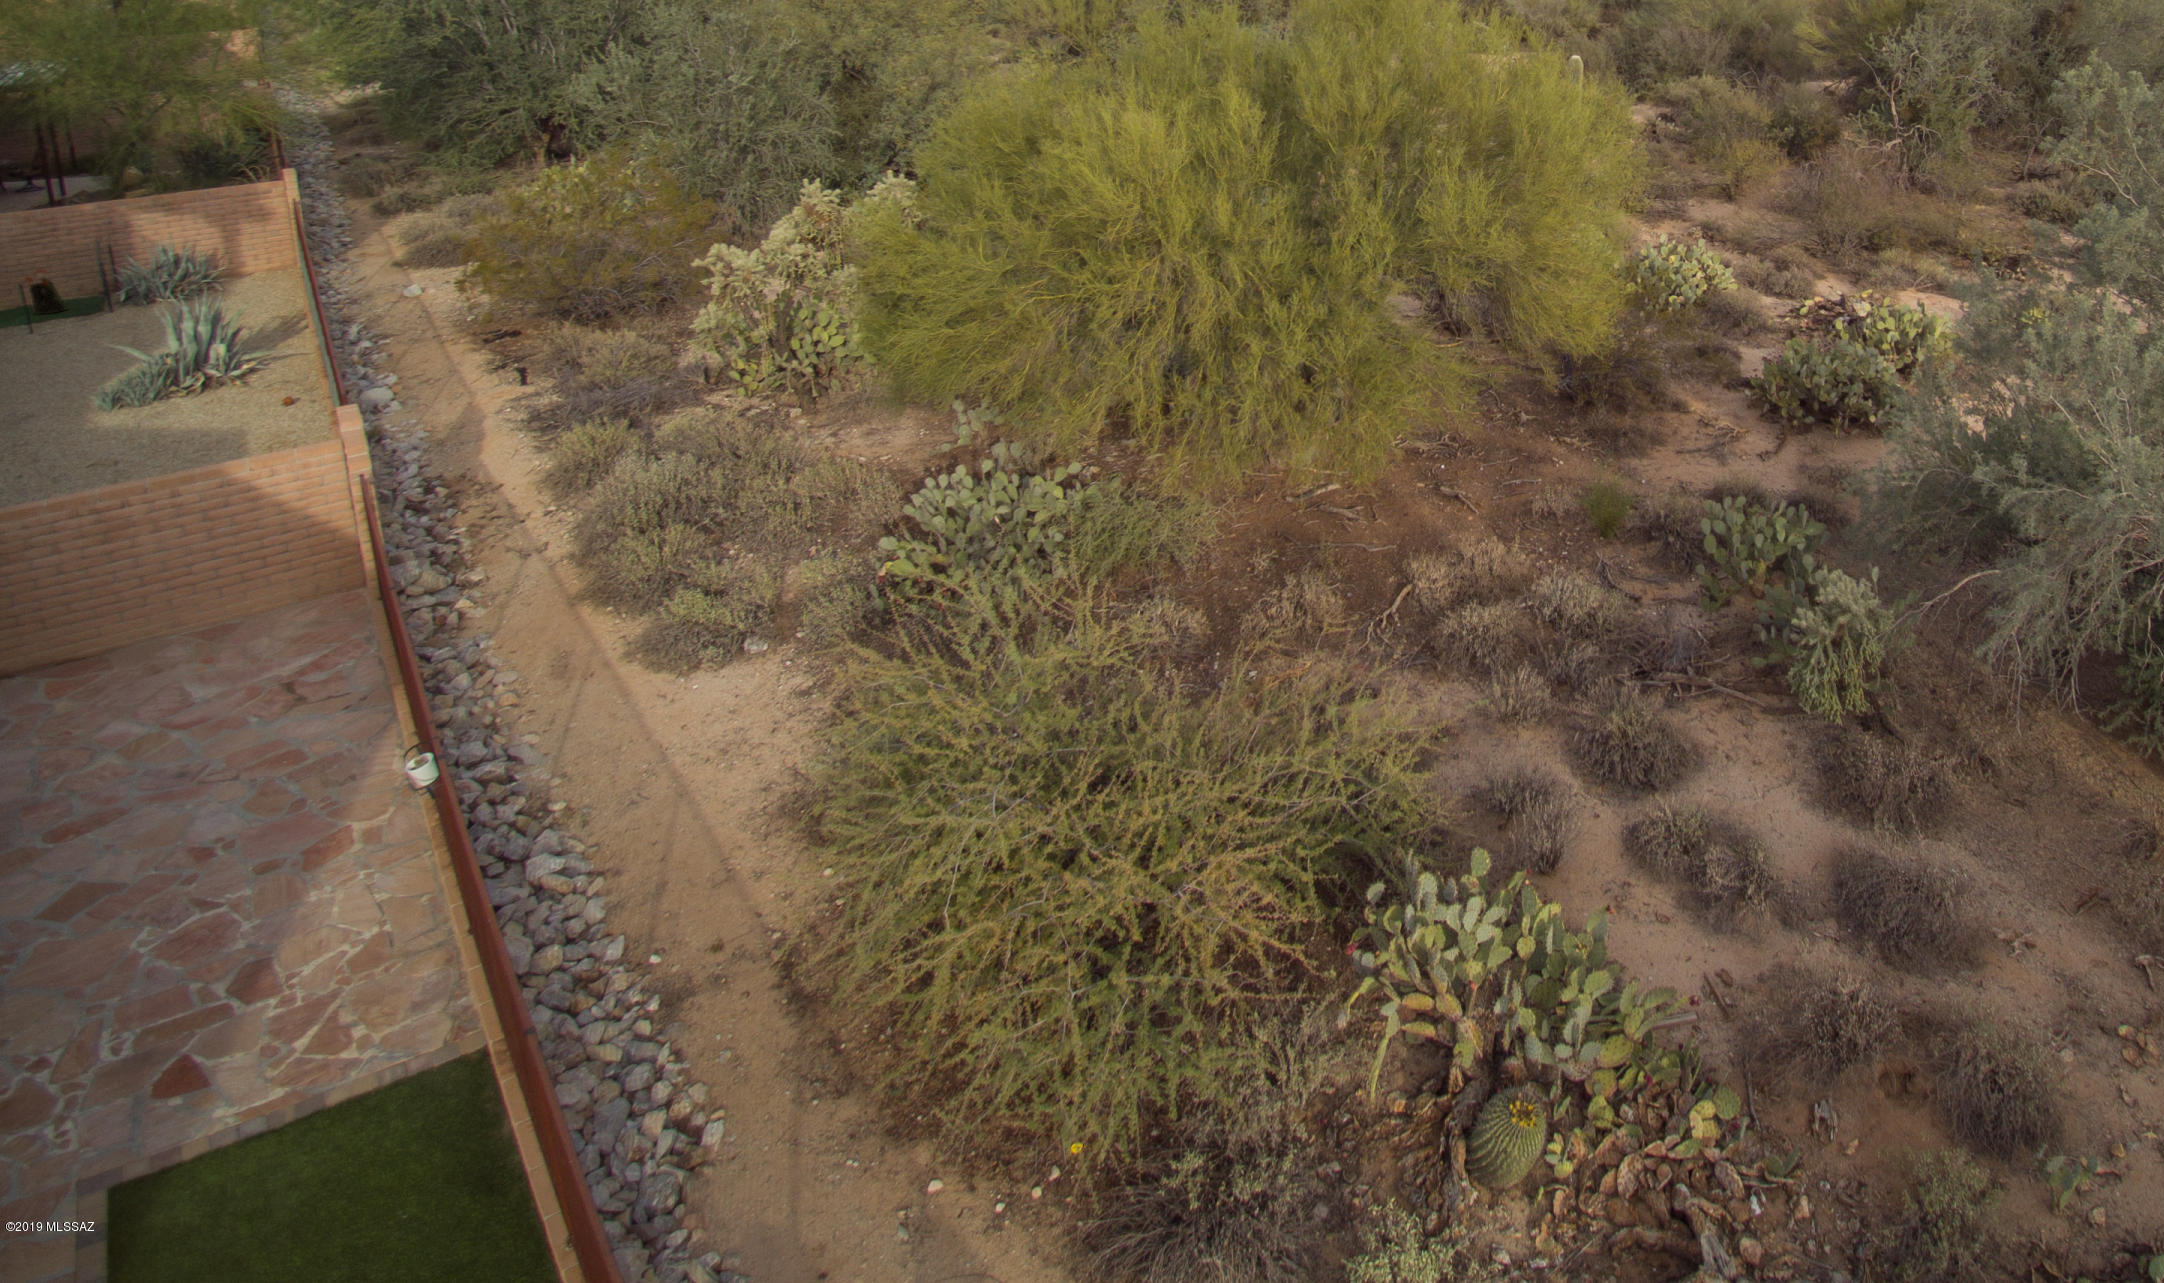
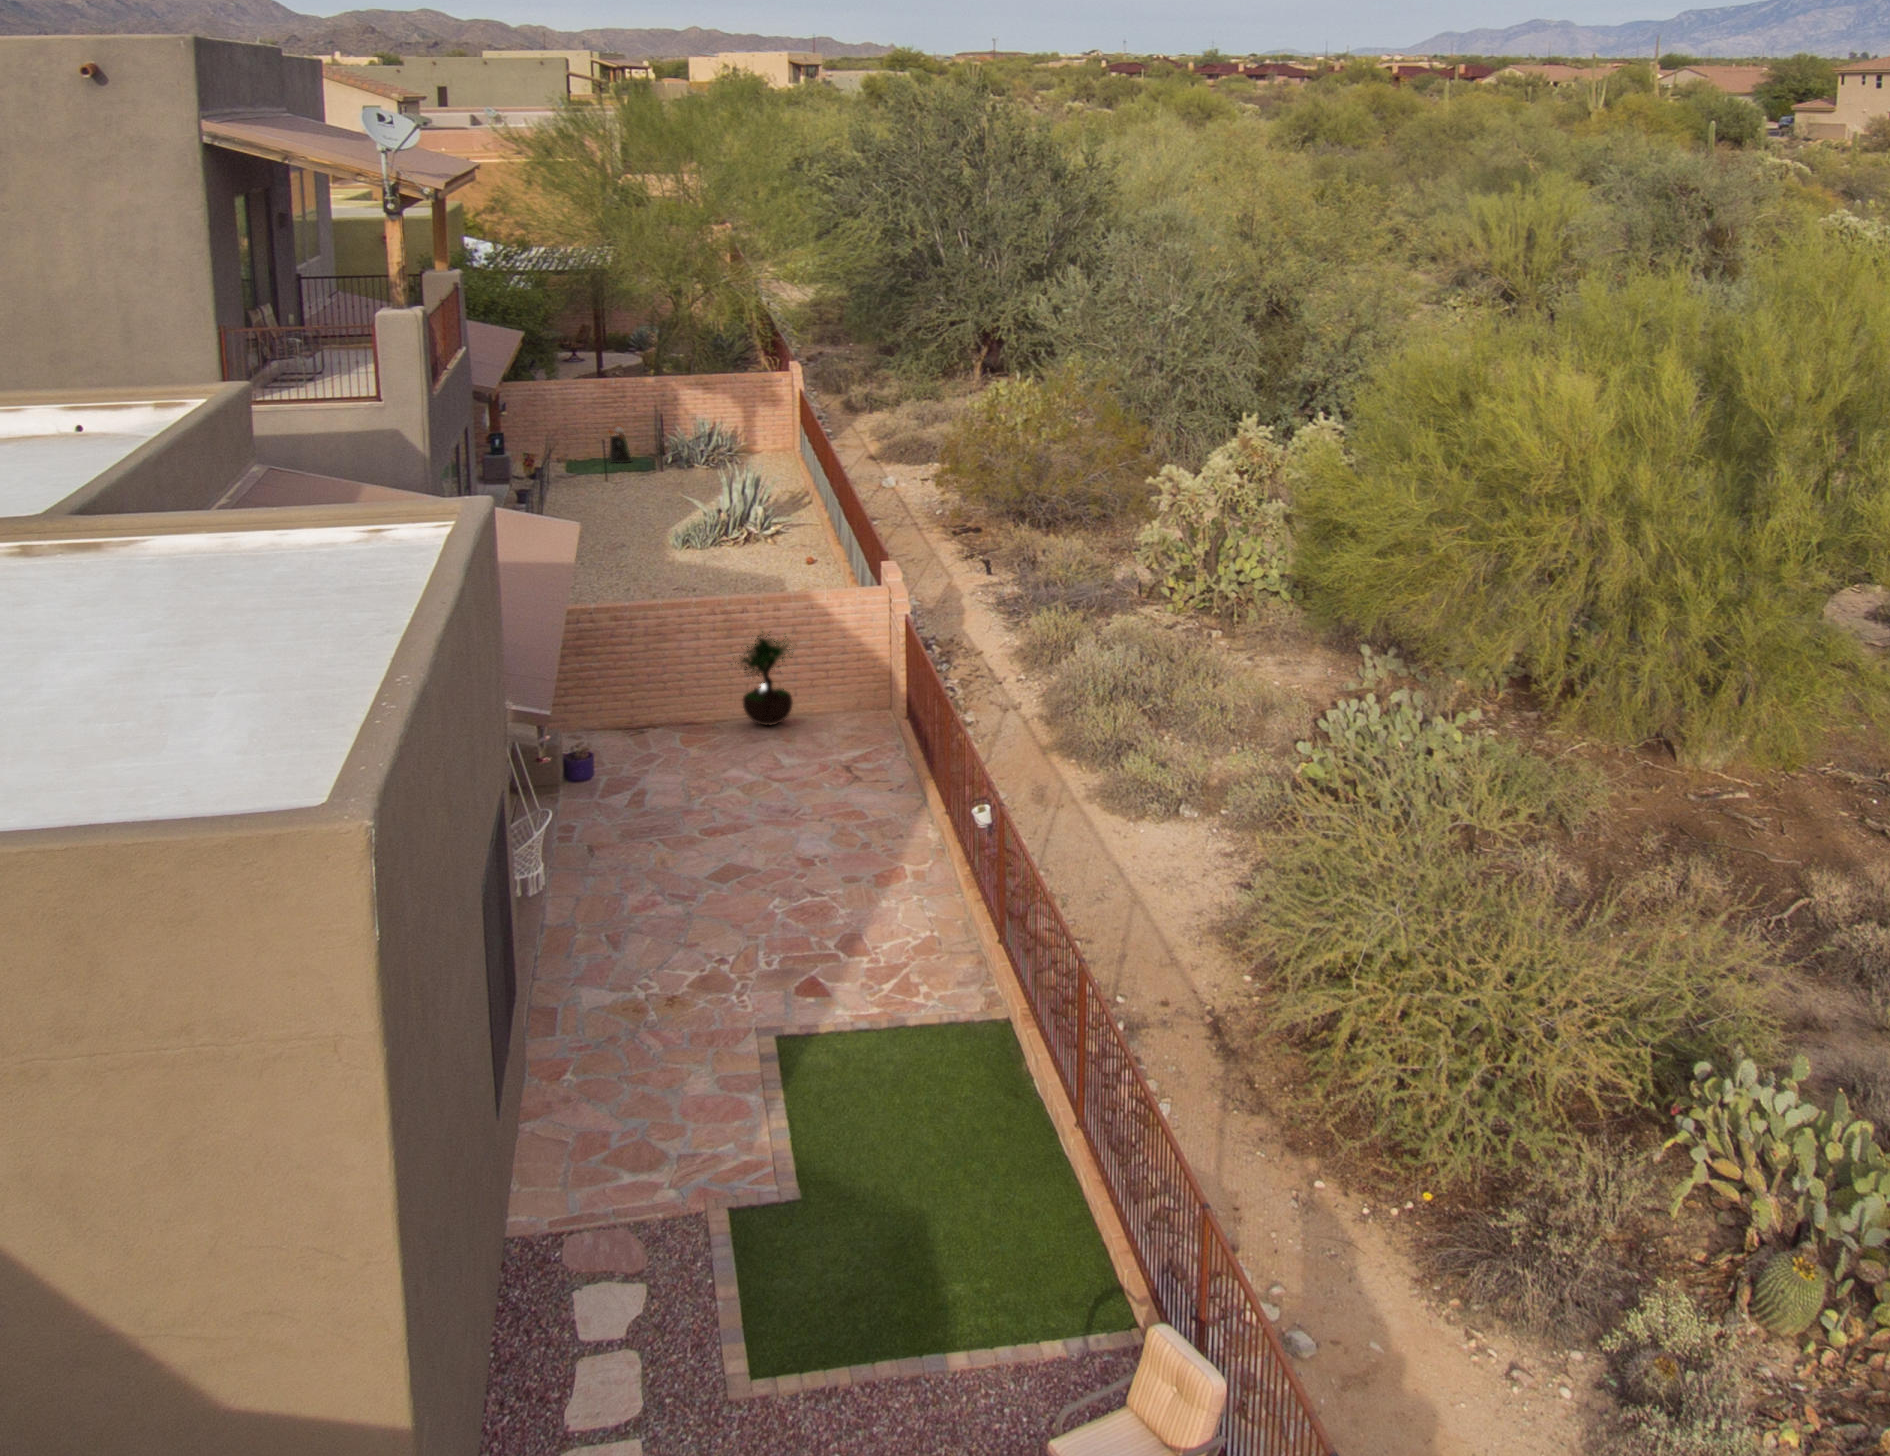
potted tree: none [97,529,214,643] -> present [738,631,793,725]

